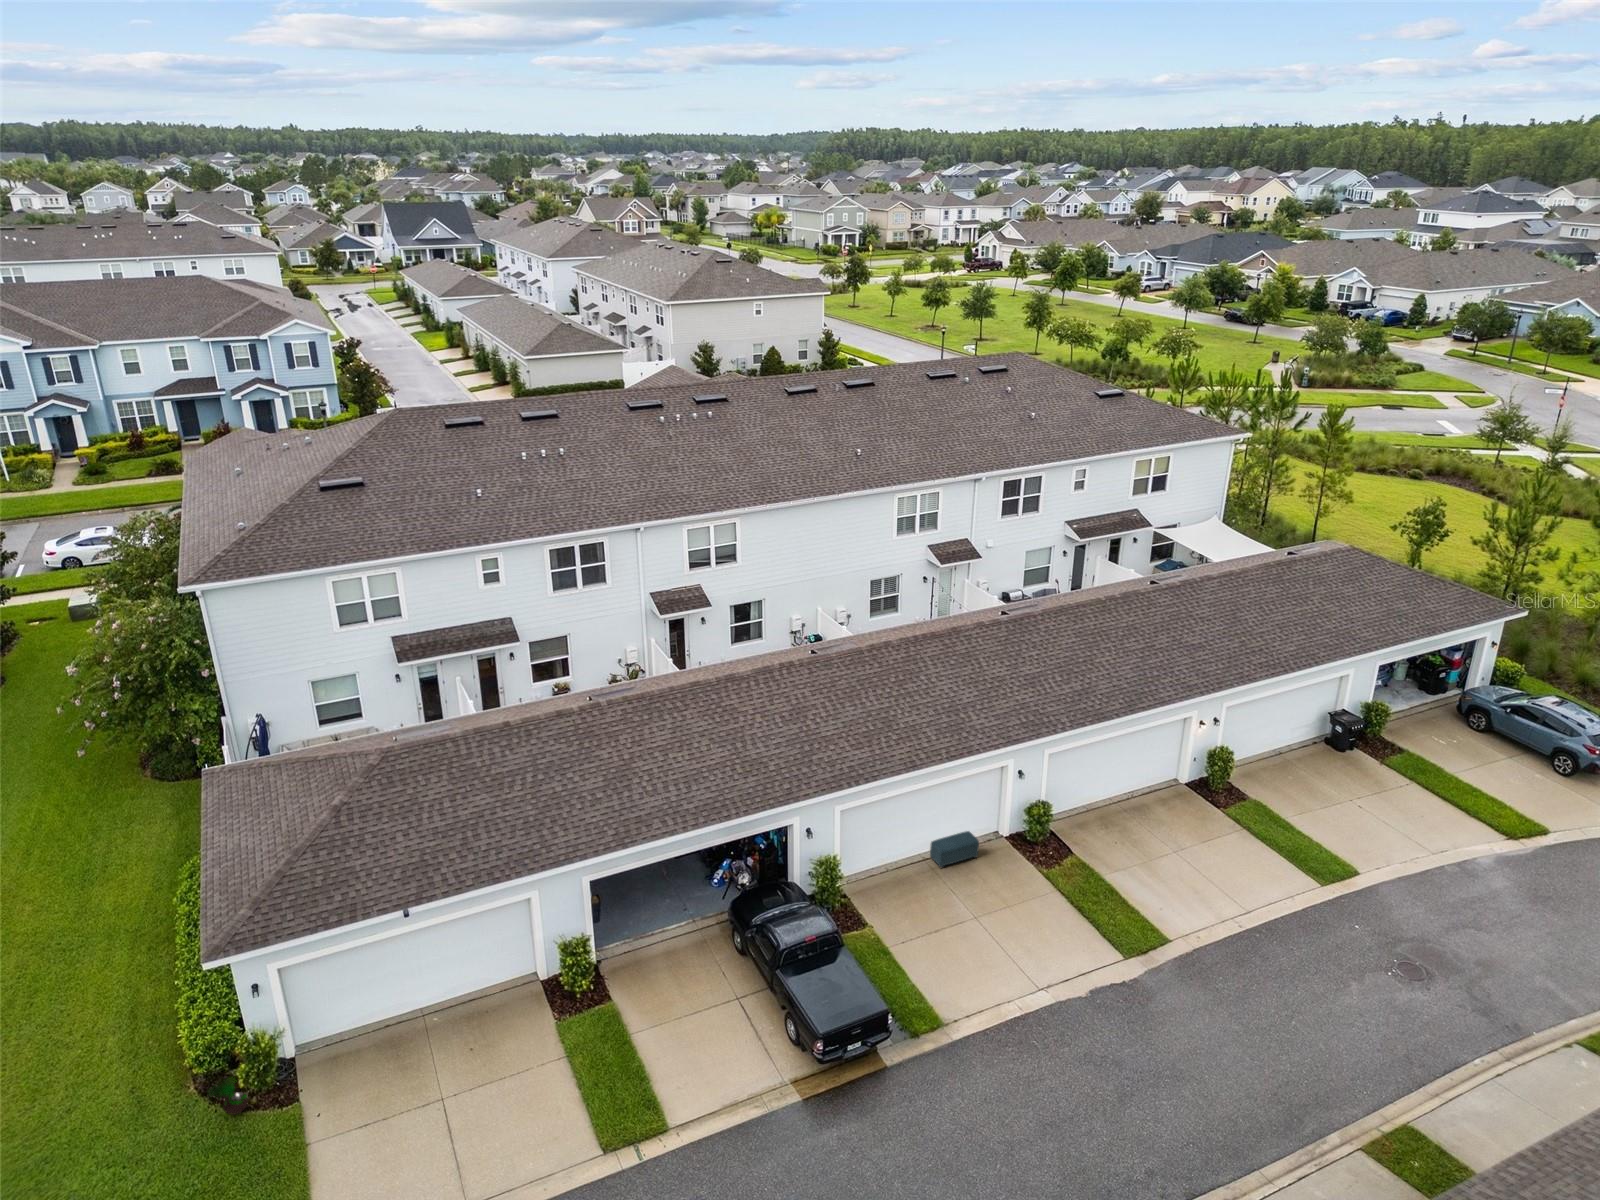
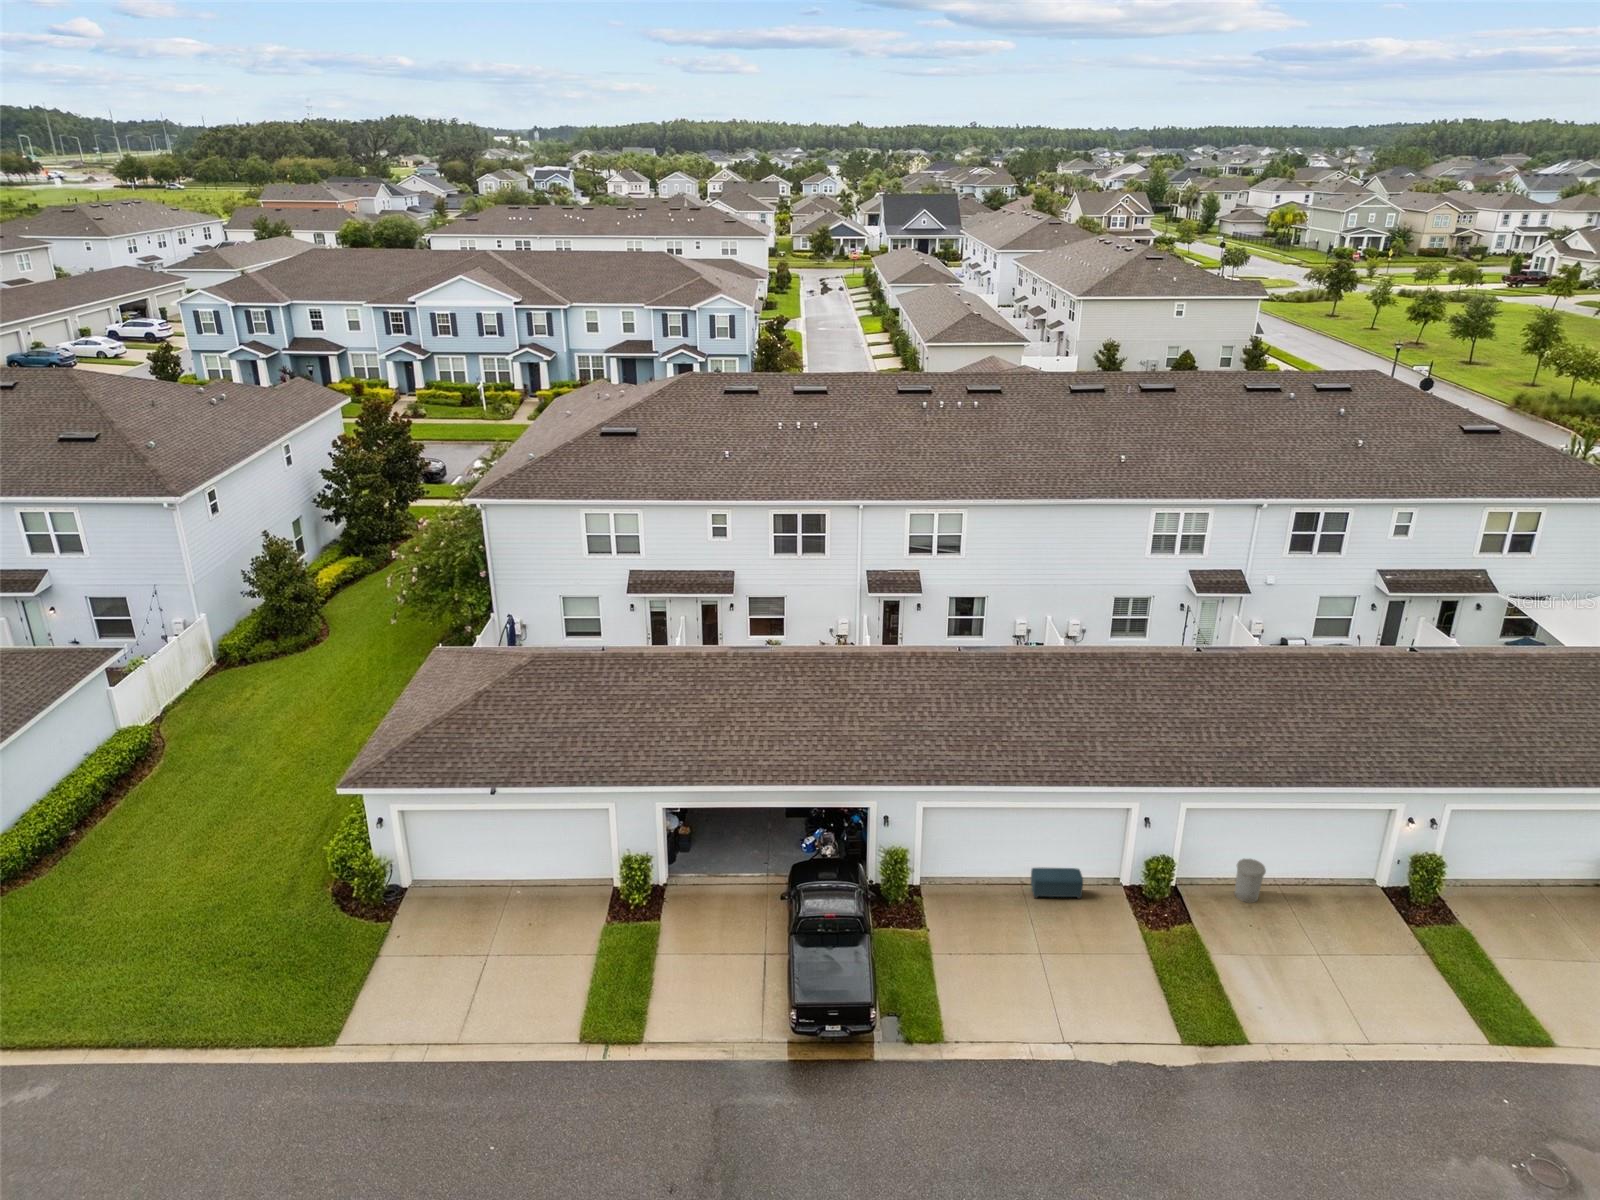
trash can: none [1085,784,1110,822] -> present [1234,859,1266,903]
potted tree: present [210,1078,248,1114] -> none [336,877,367,912]

